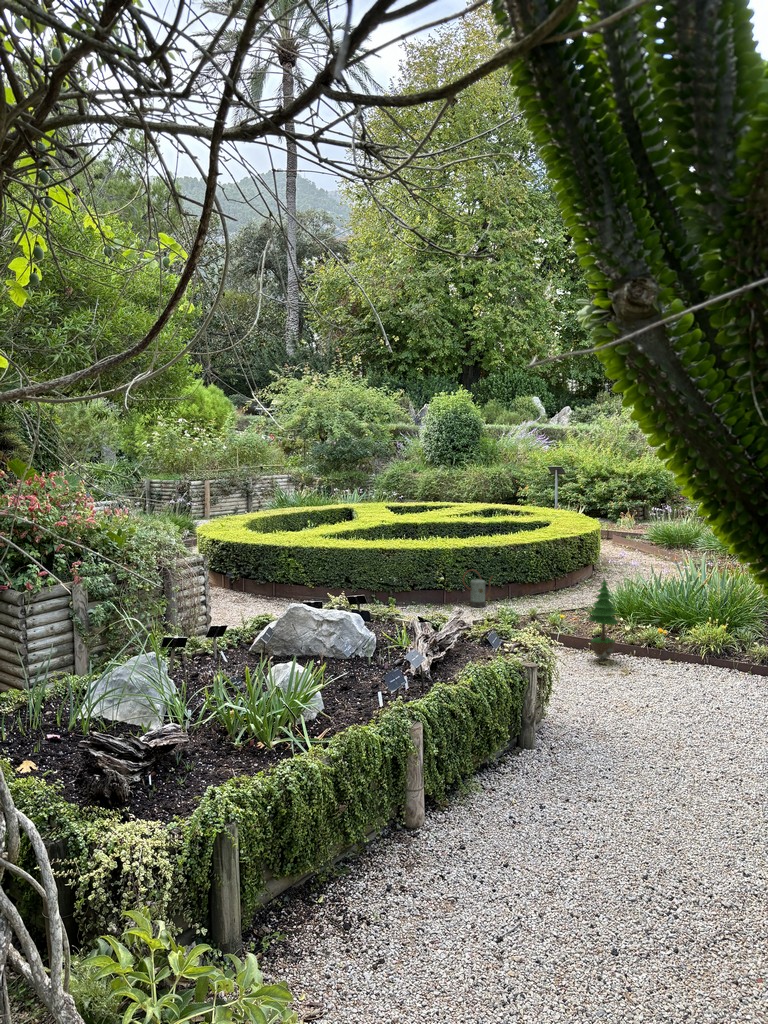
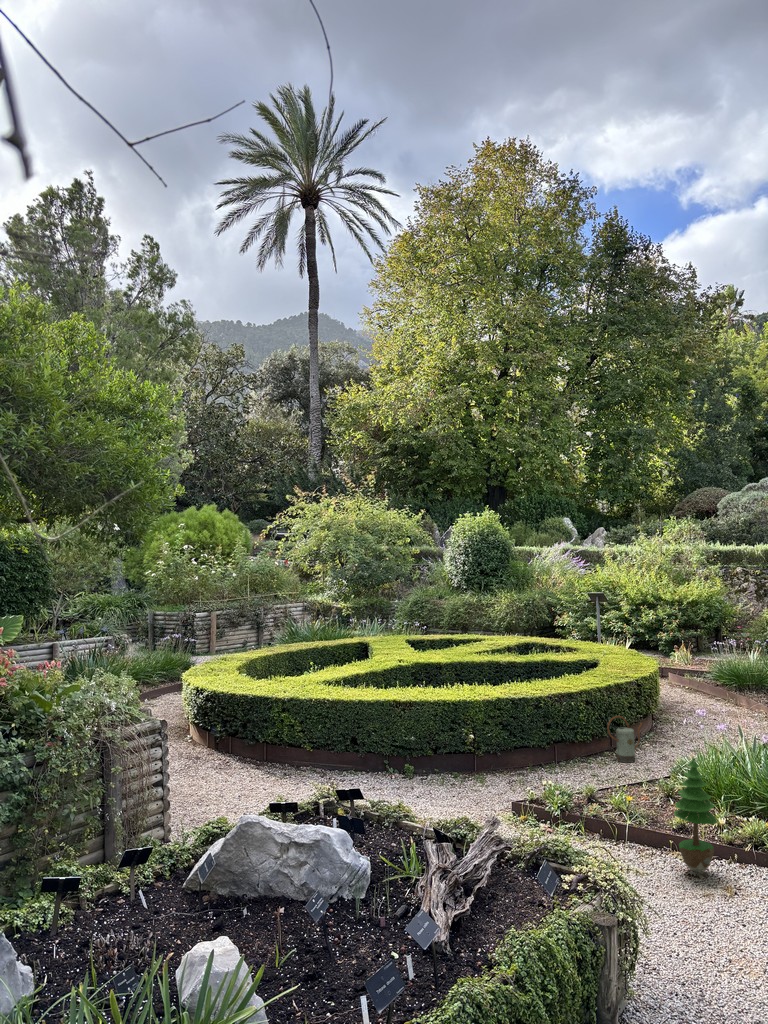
watering can: present [463,569,493,607] -> present [607,716,643,763]

